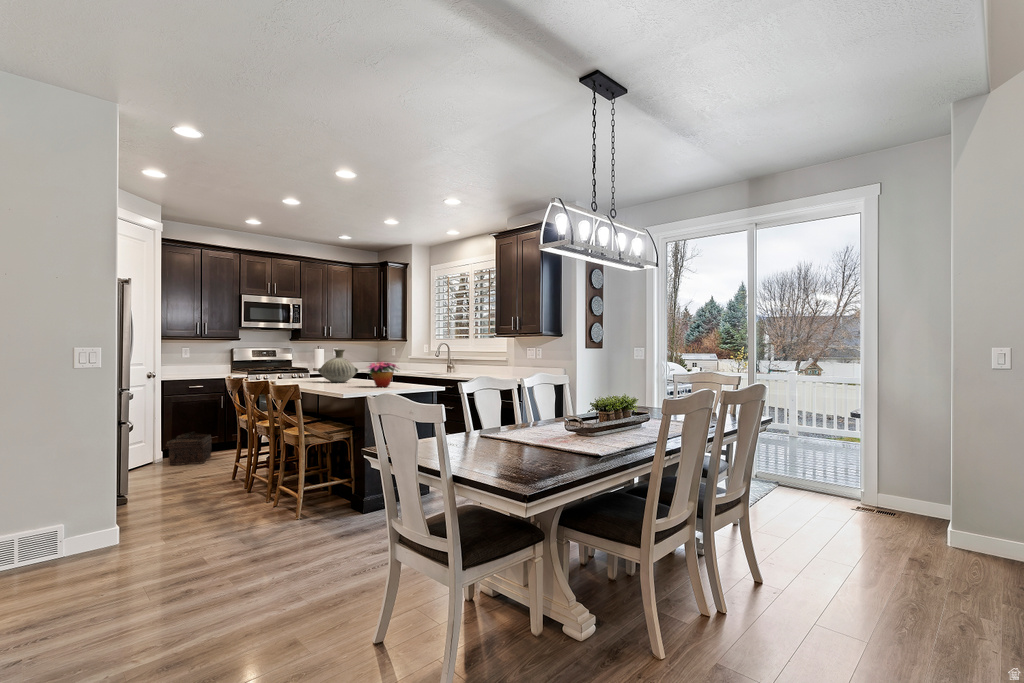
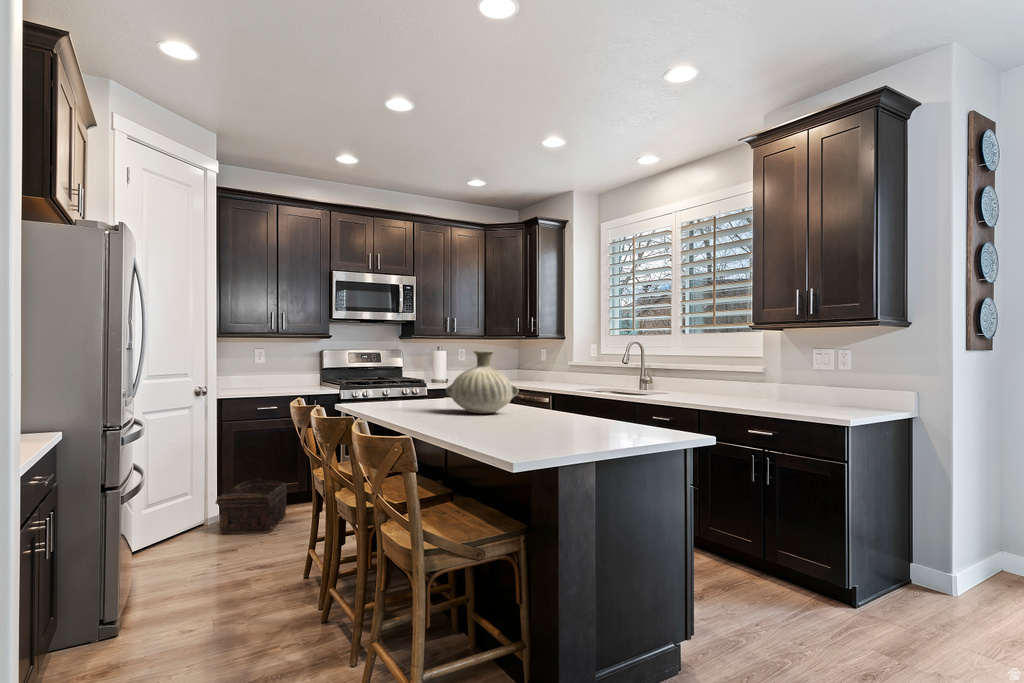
flower arrangement: present [368,362,398,387] -> none [545,376,628,434]

